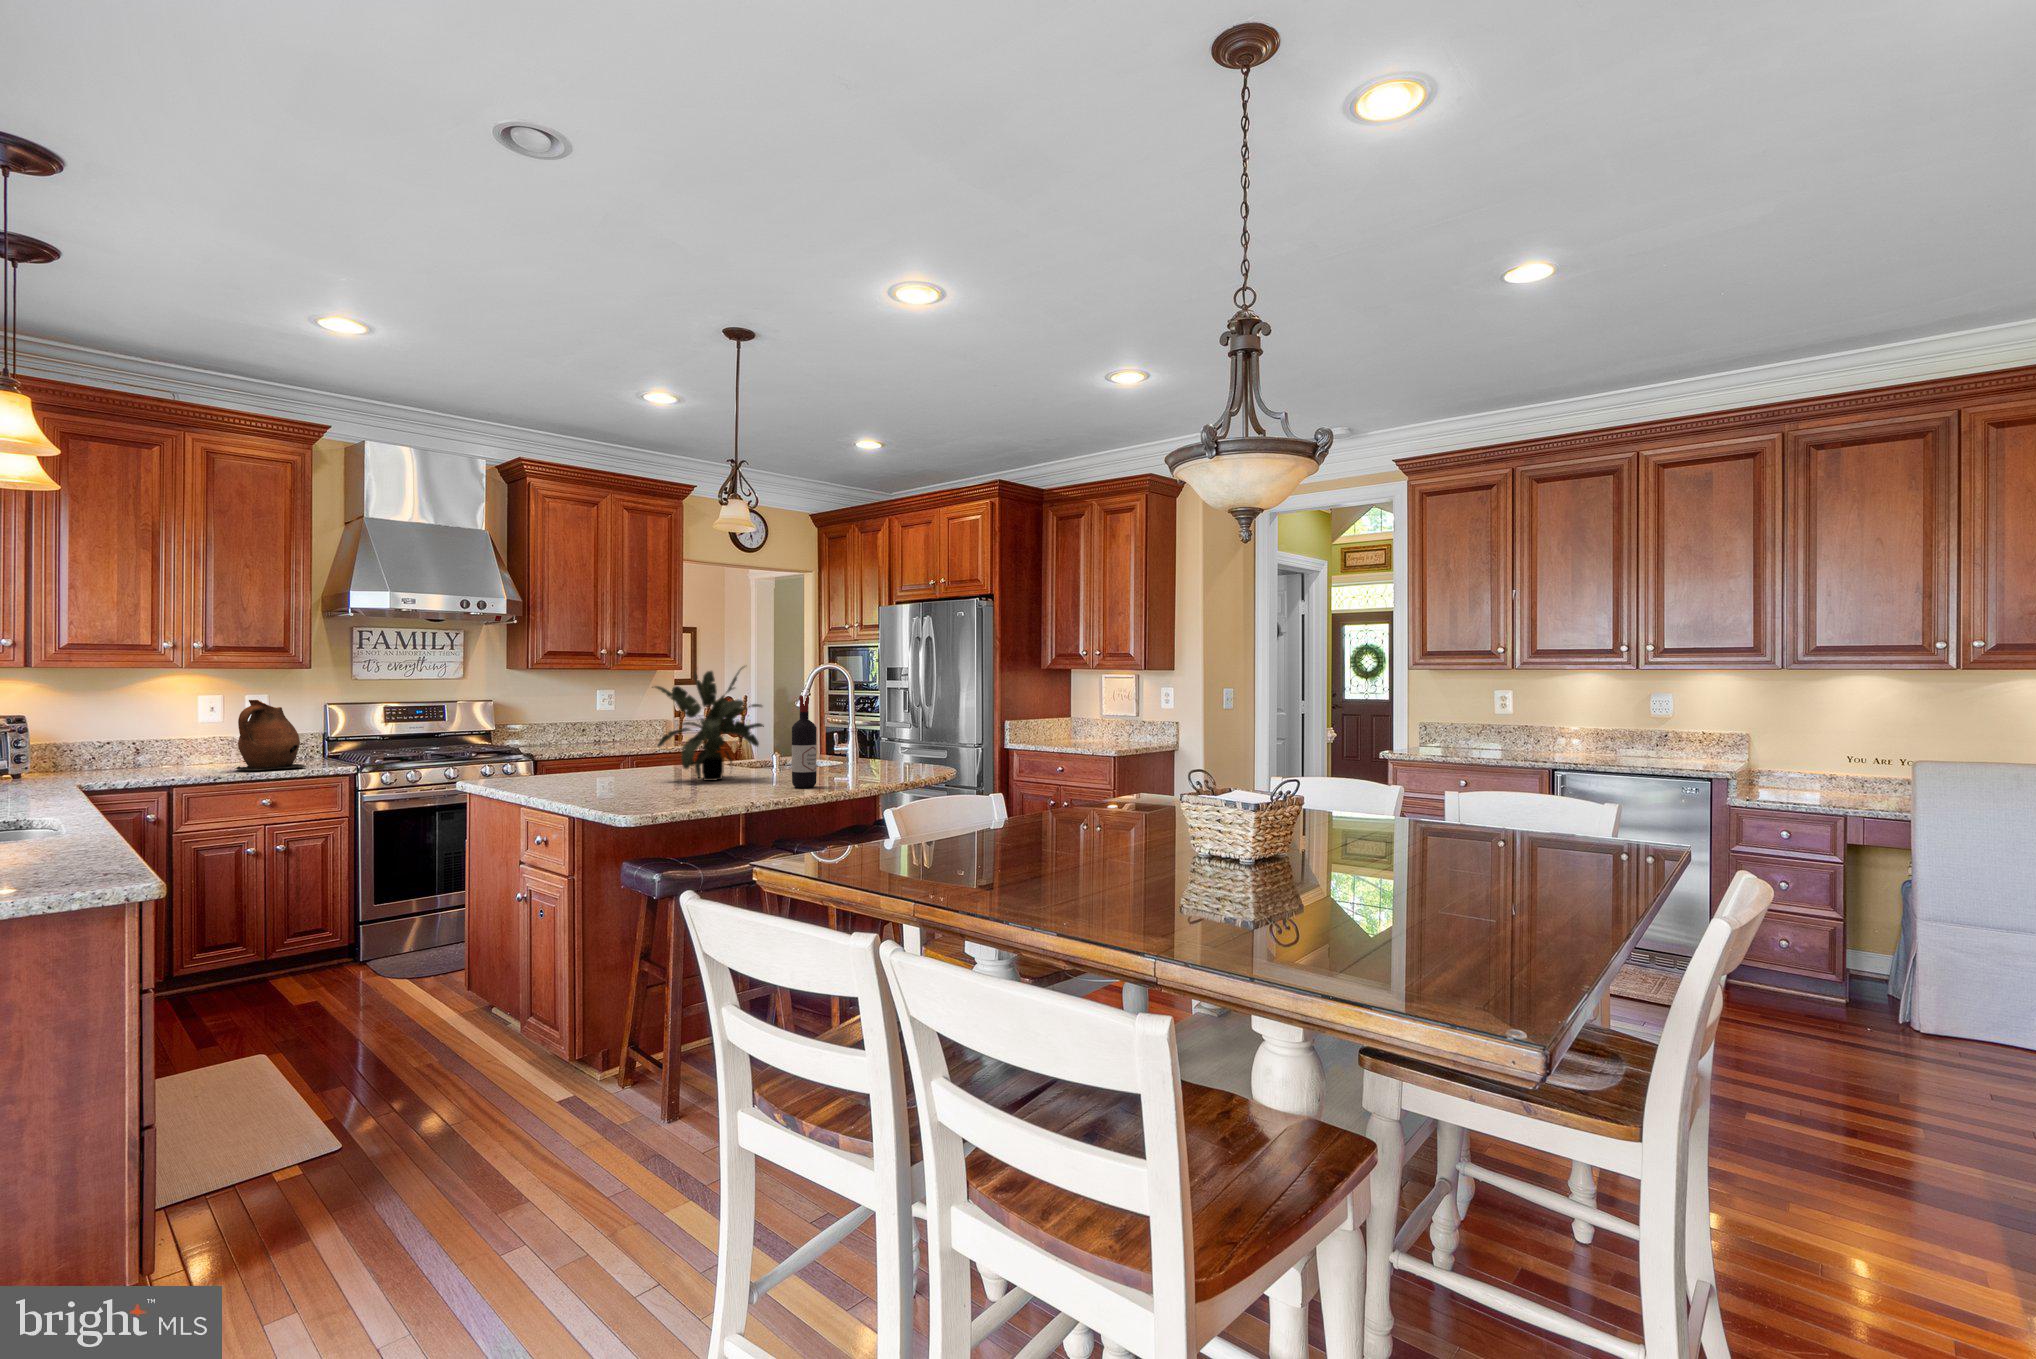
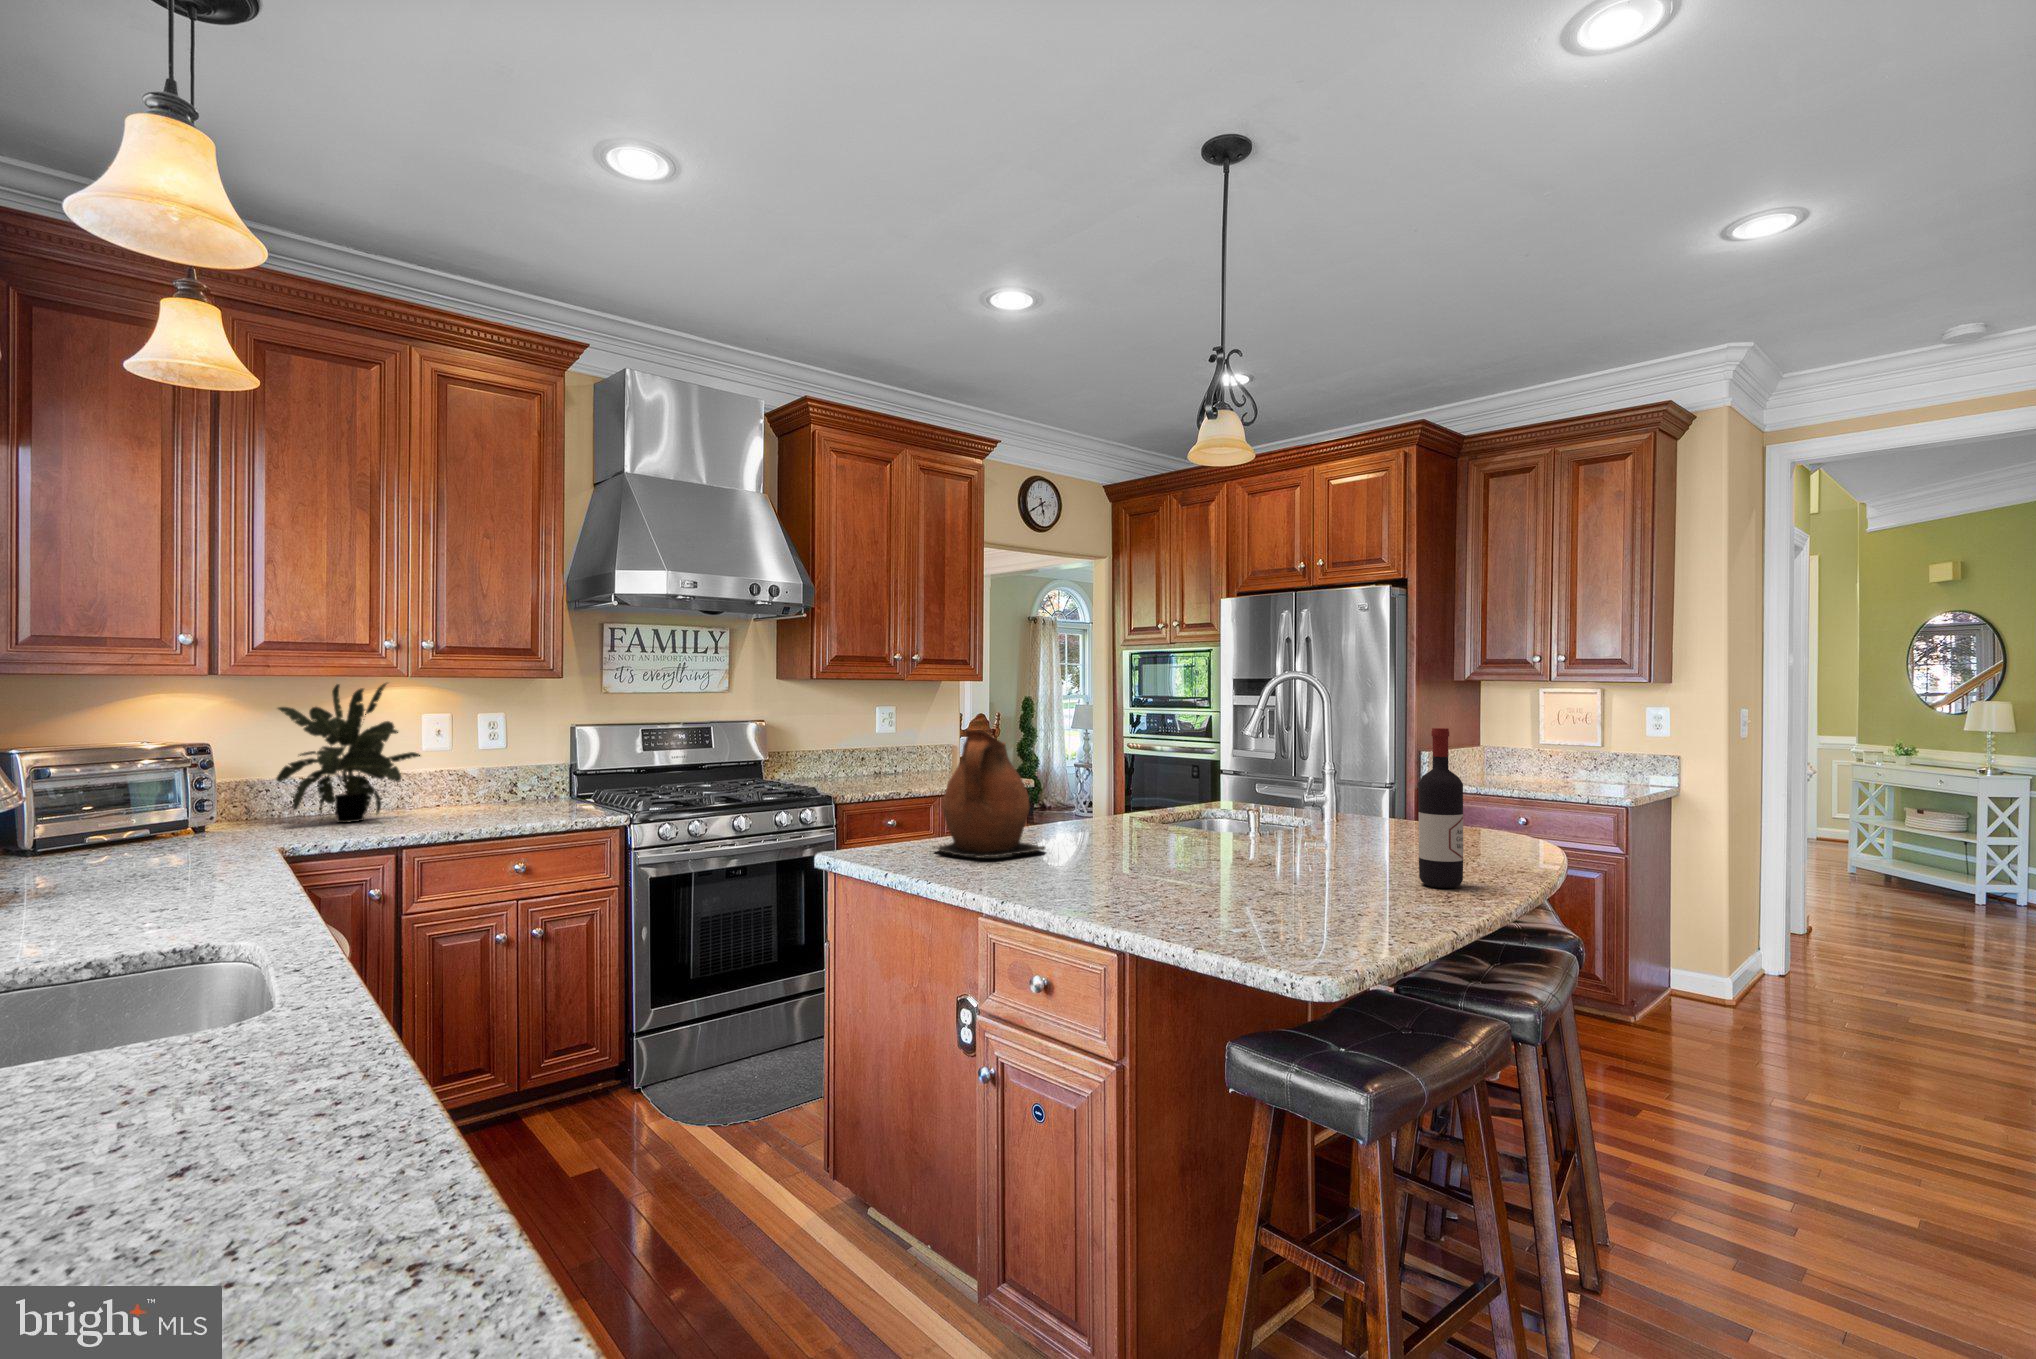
potted plant: present [652,667,764,781] -> present [276,683,420,823]
ceramic pitcher: present [236,700,306,770] -> present [934,729,1045,858]

